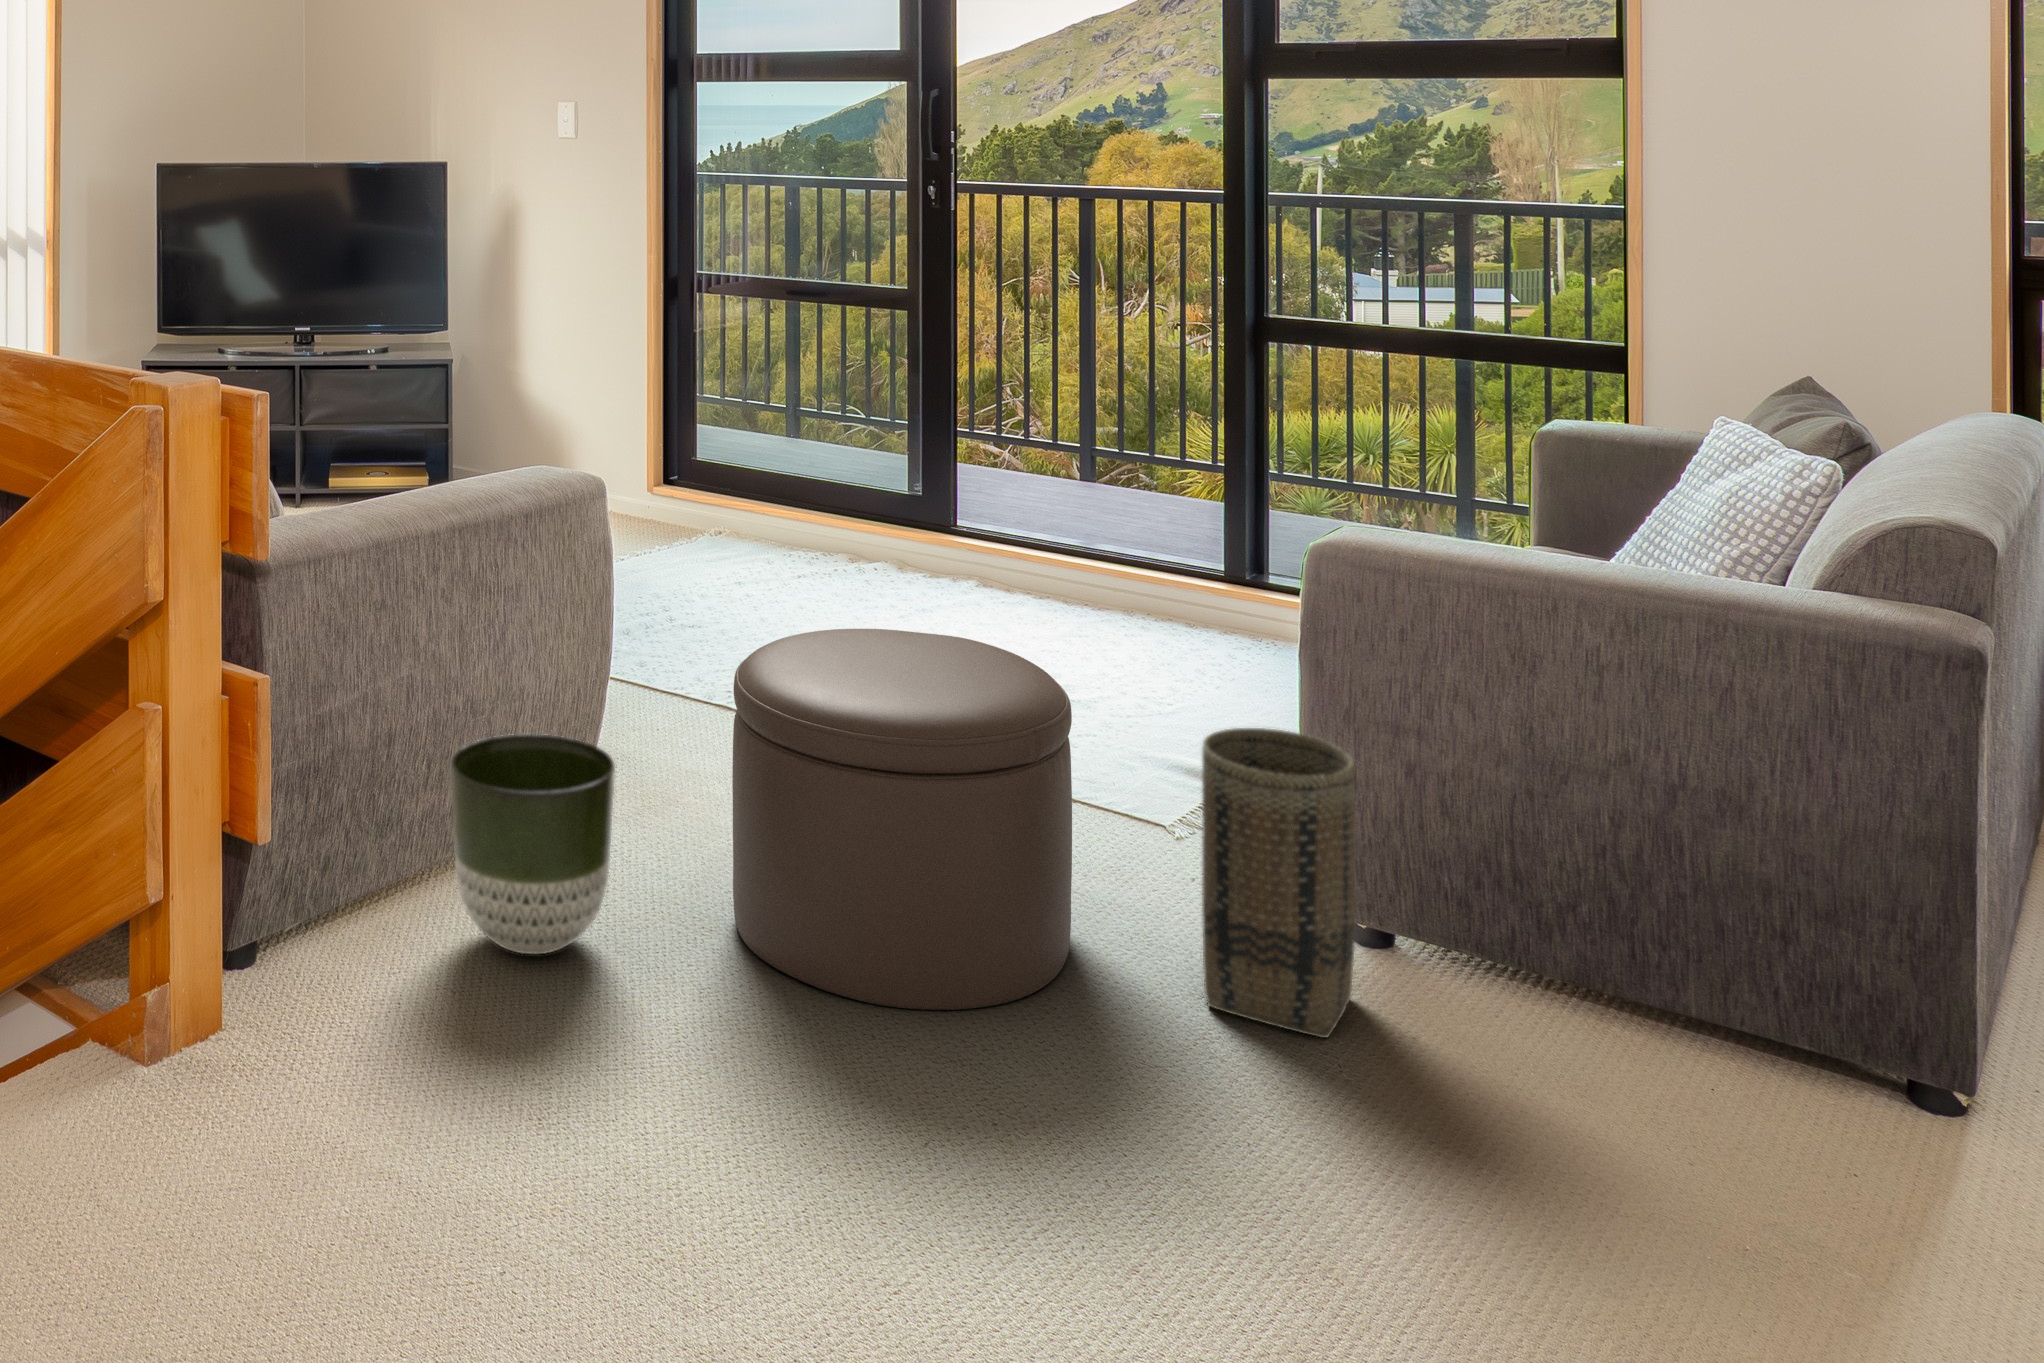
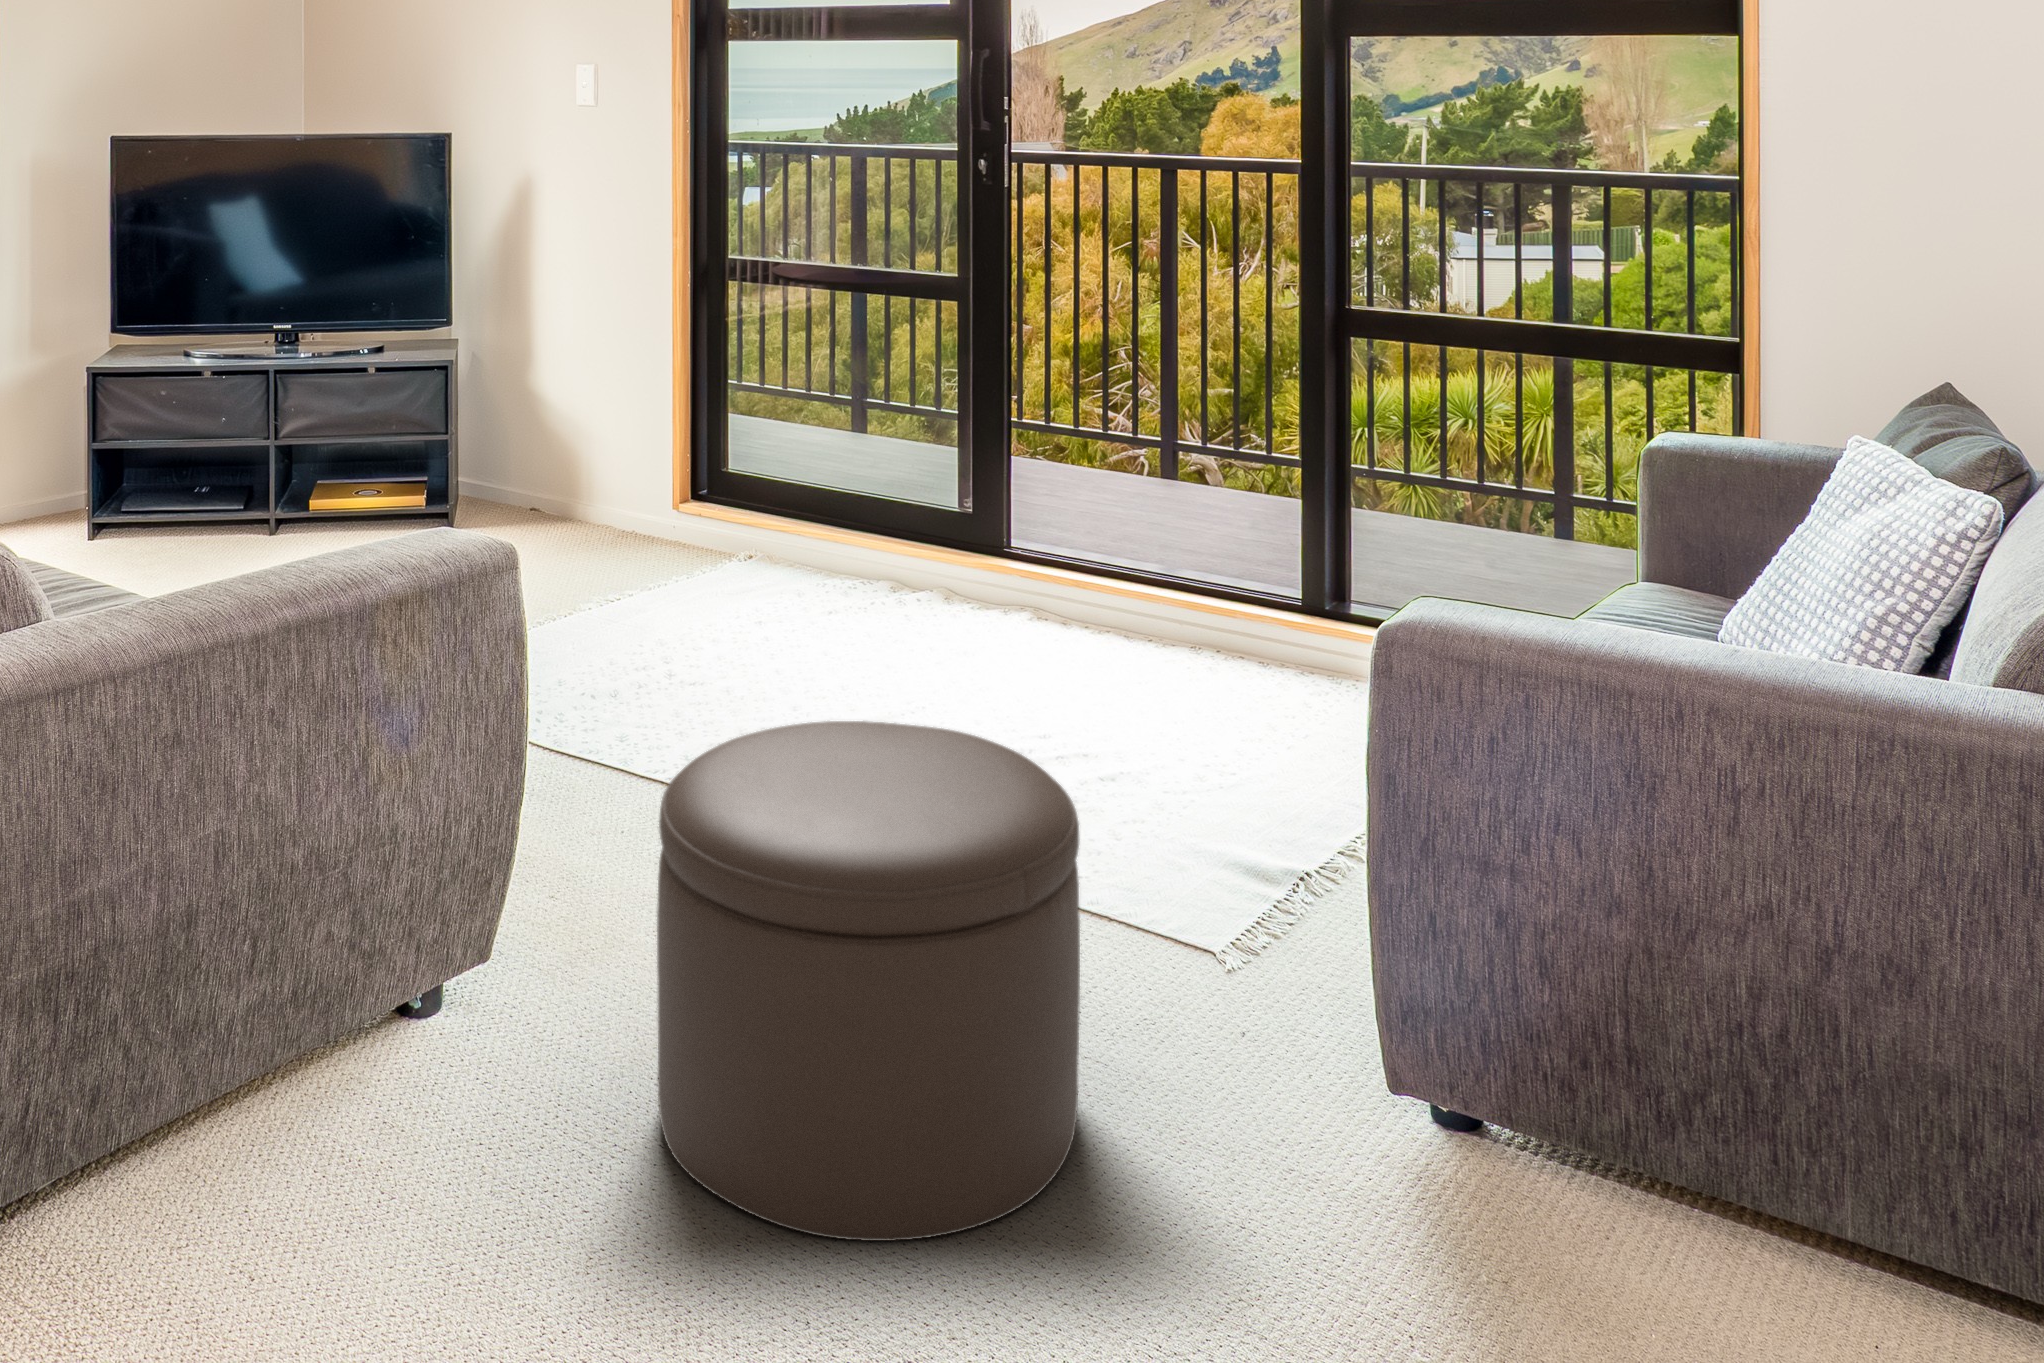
basket: present [1202,728,1355,1038] -> none [1236,850,1422,1259]
planter: present [451,734,615,954] -> none [280,878,498,1179]

